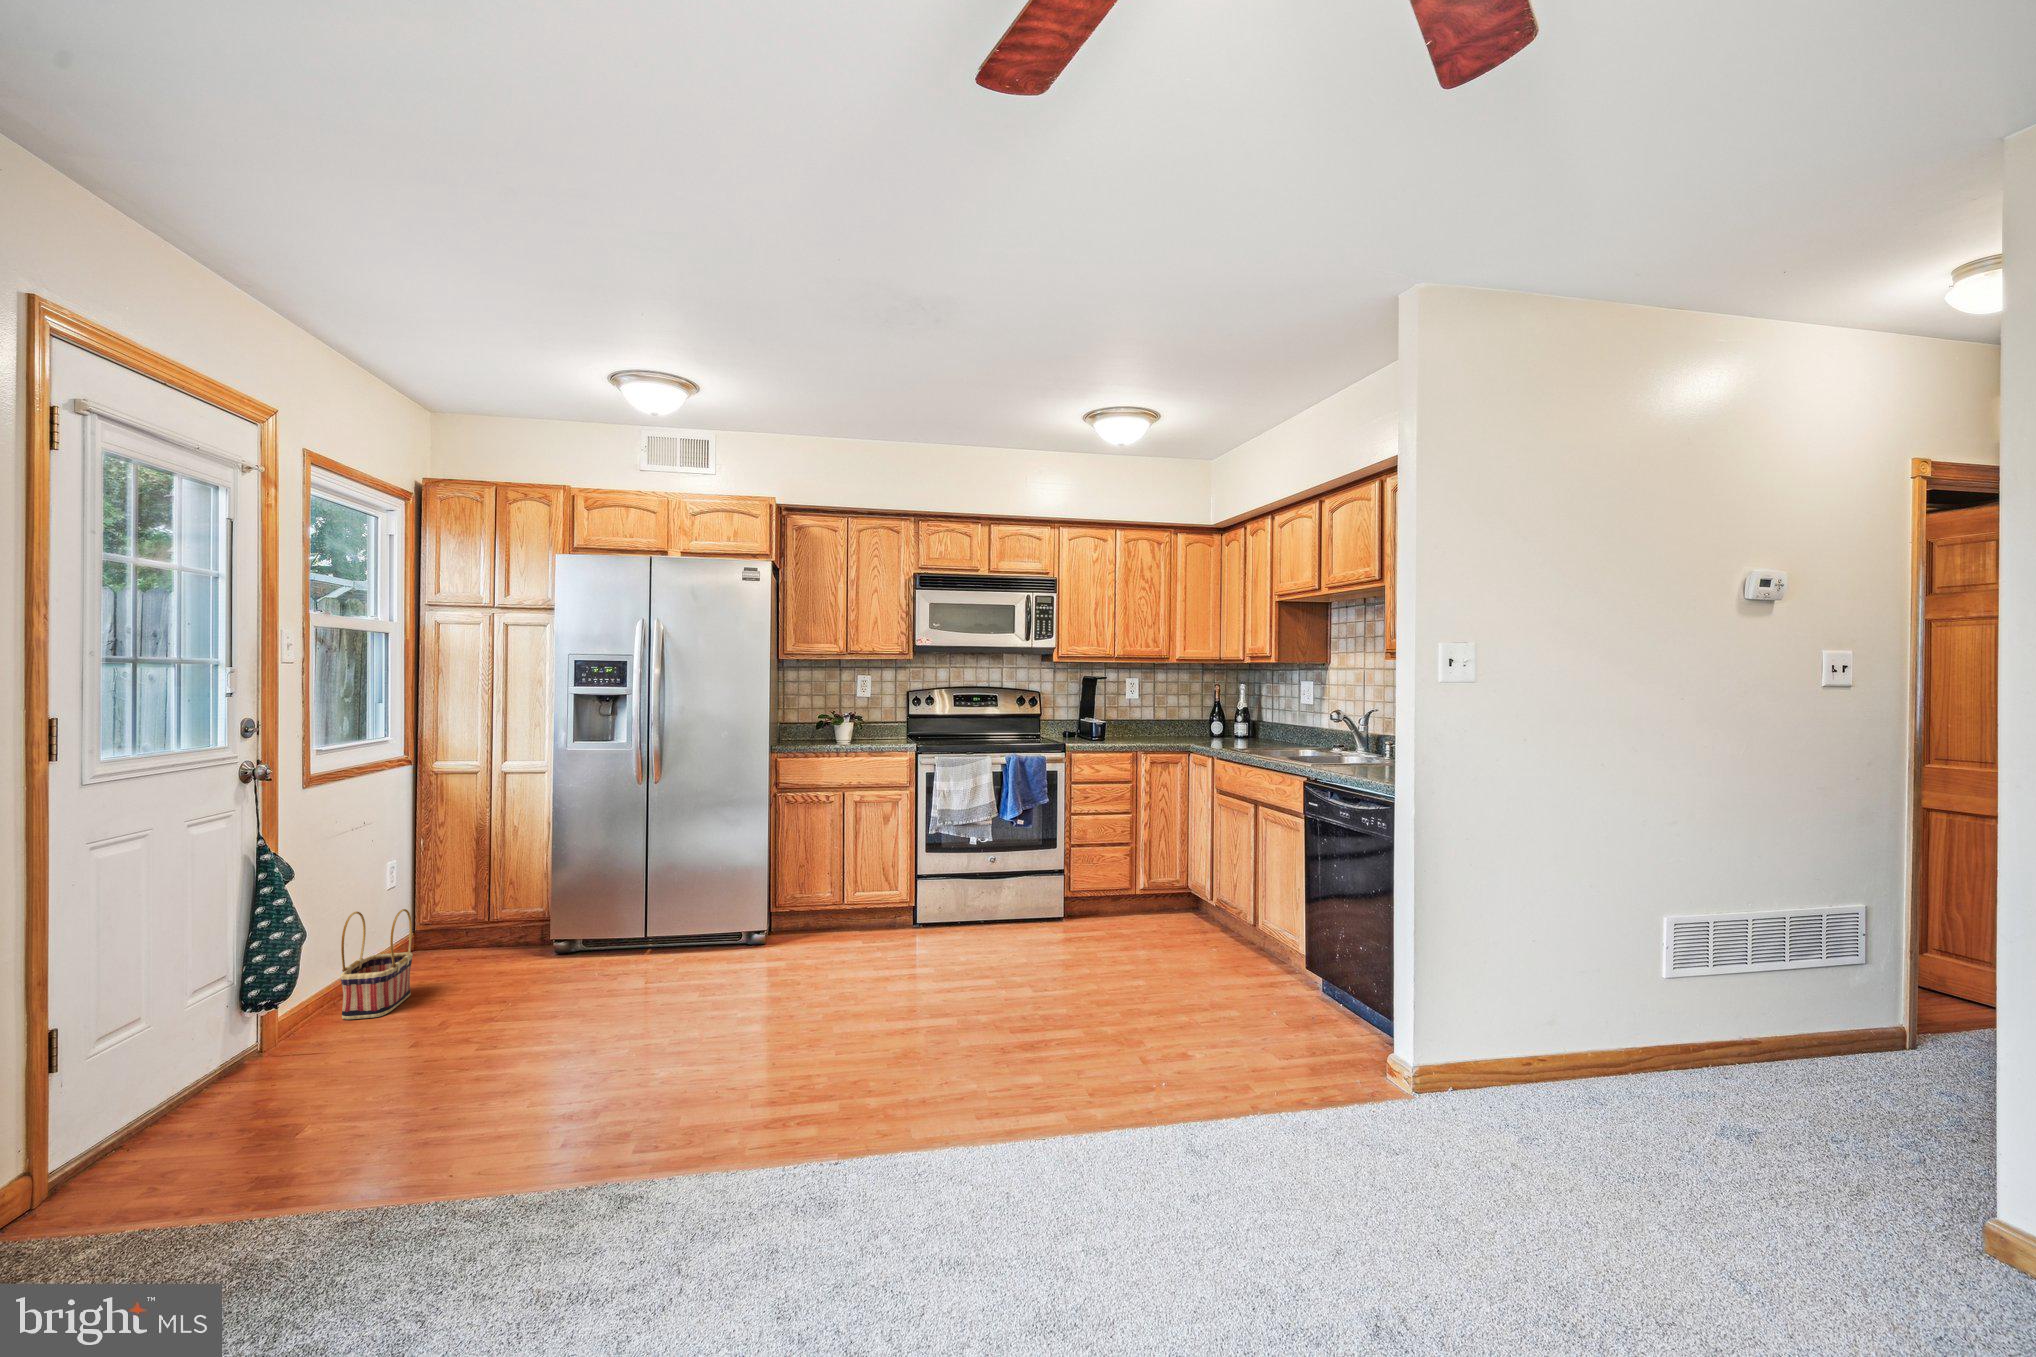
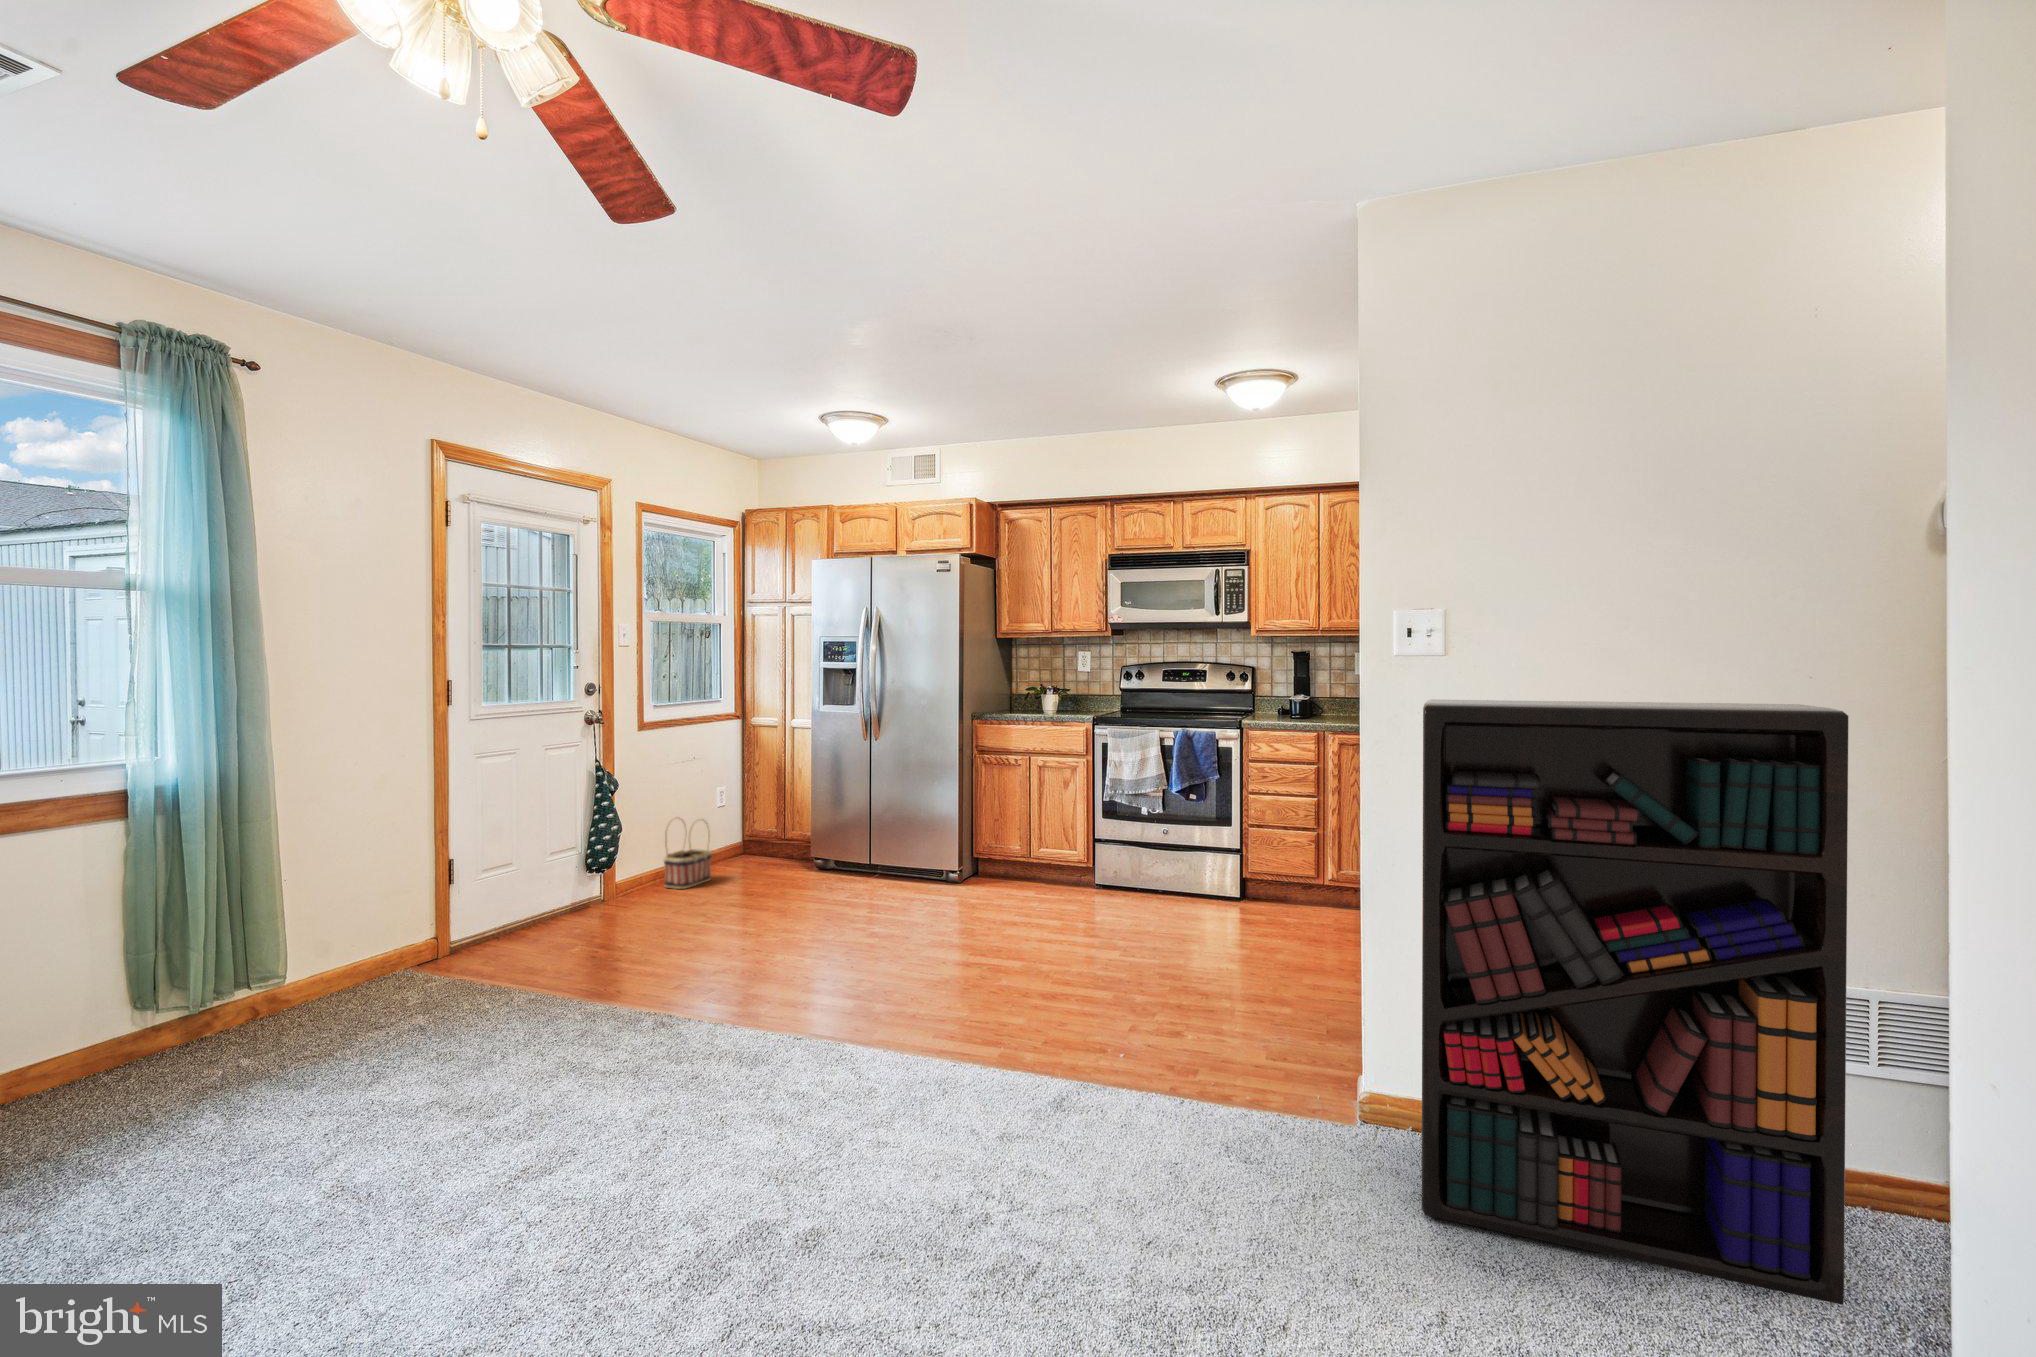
bookshelf: none [1562,717,1941,1186] -> present [1422,700,1849,1305]

